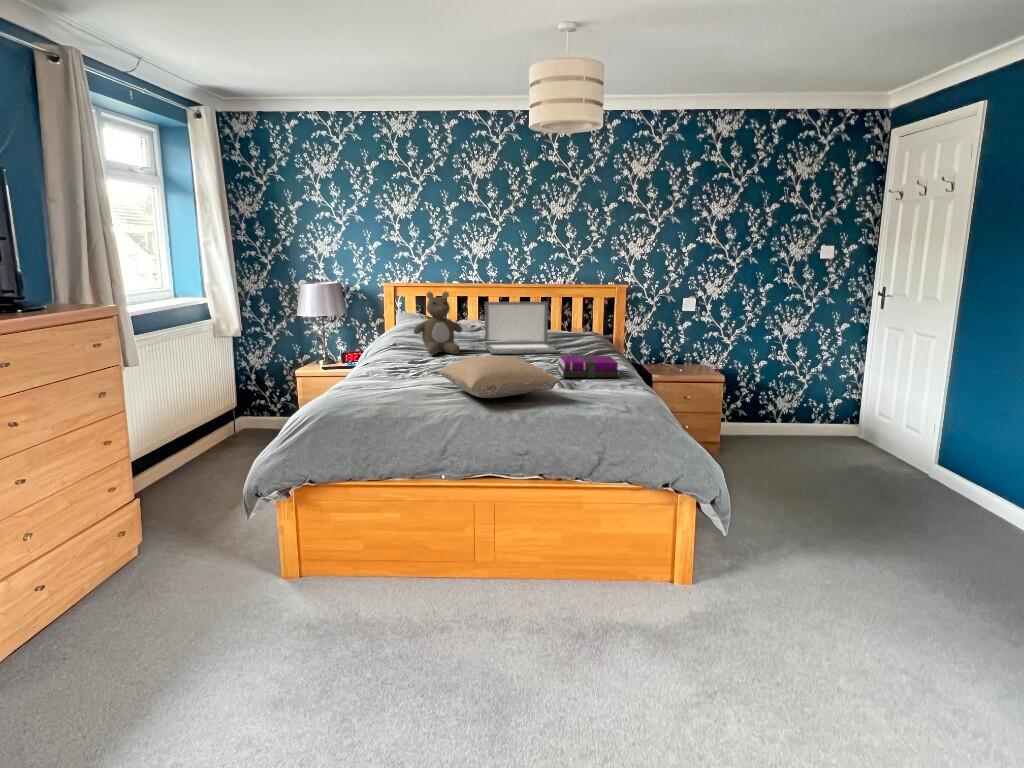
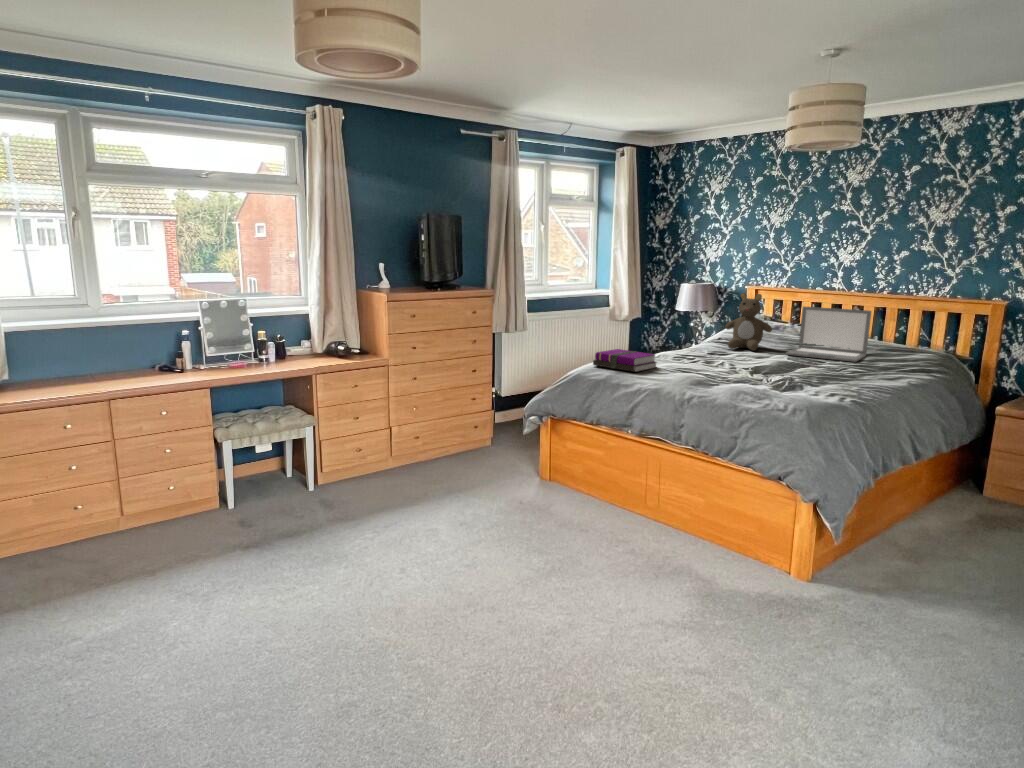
pillow: present [439,355,561,398] -> none [660,345,753,381]
notebook: present [558,355,620,378] -> present [593,349,657,372]

